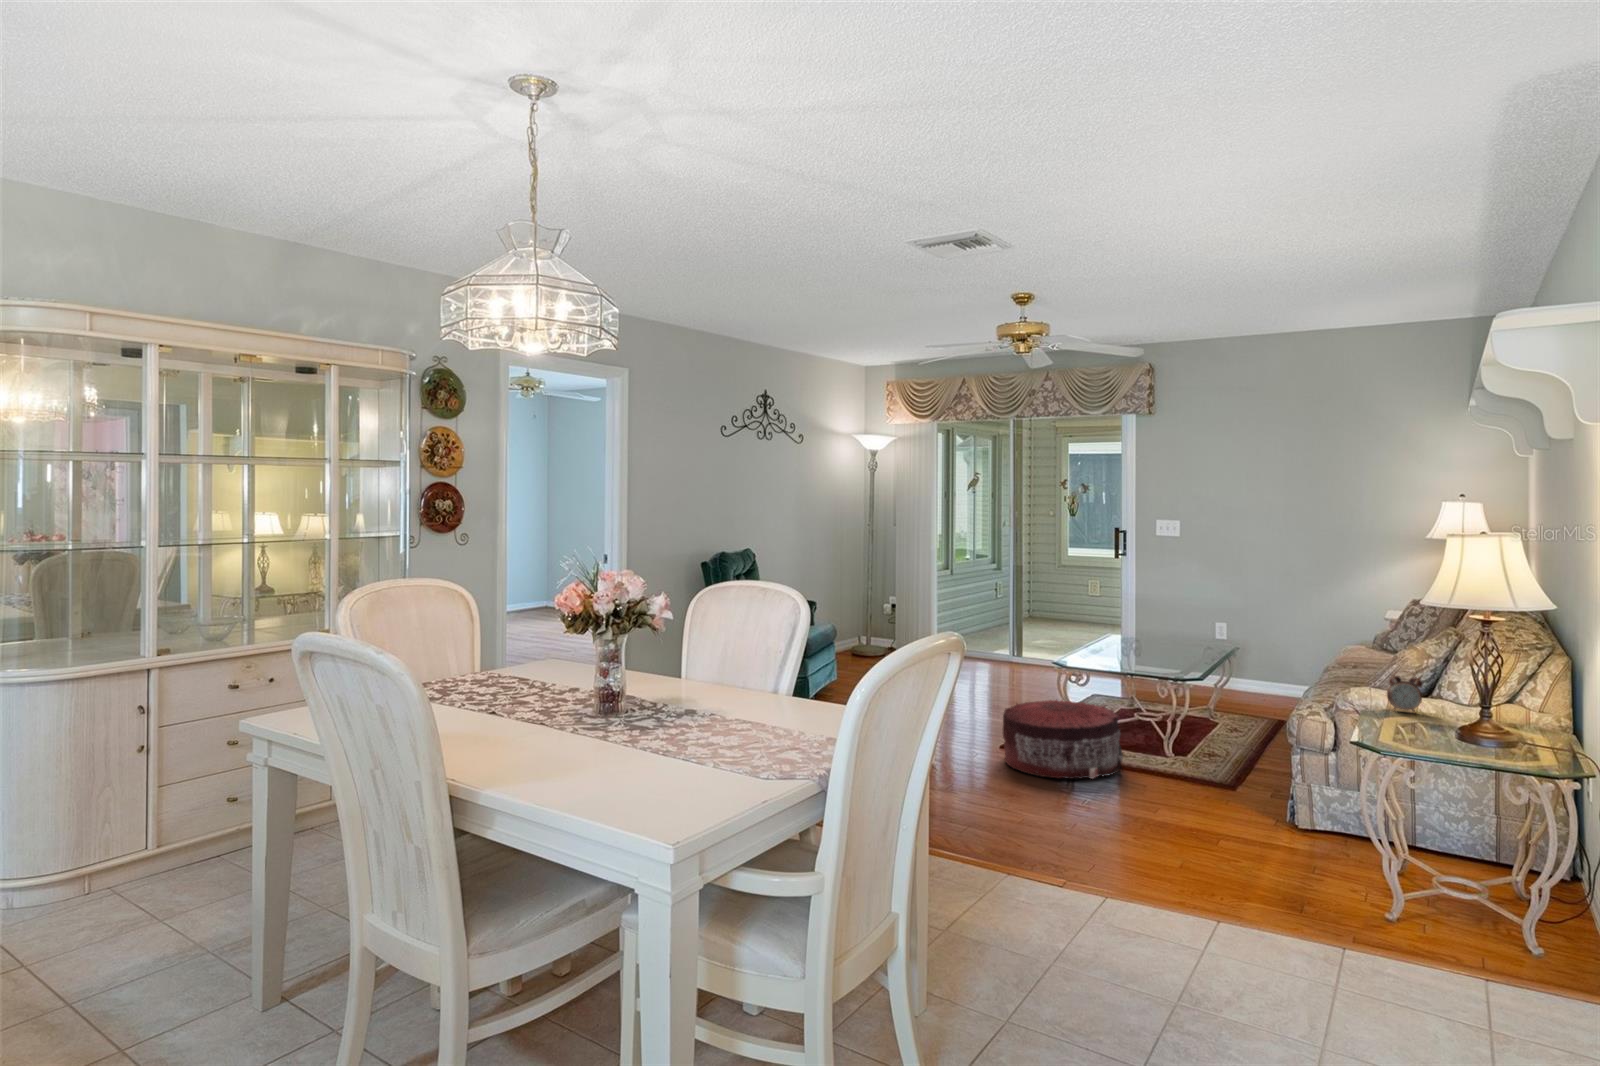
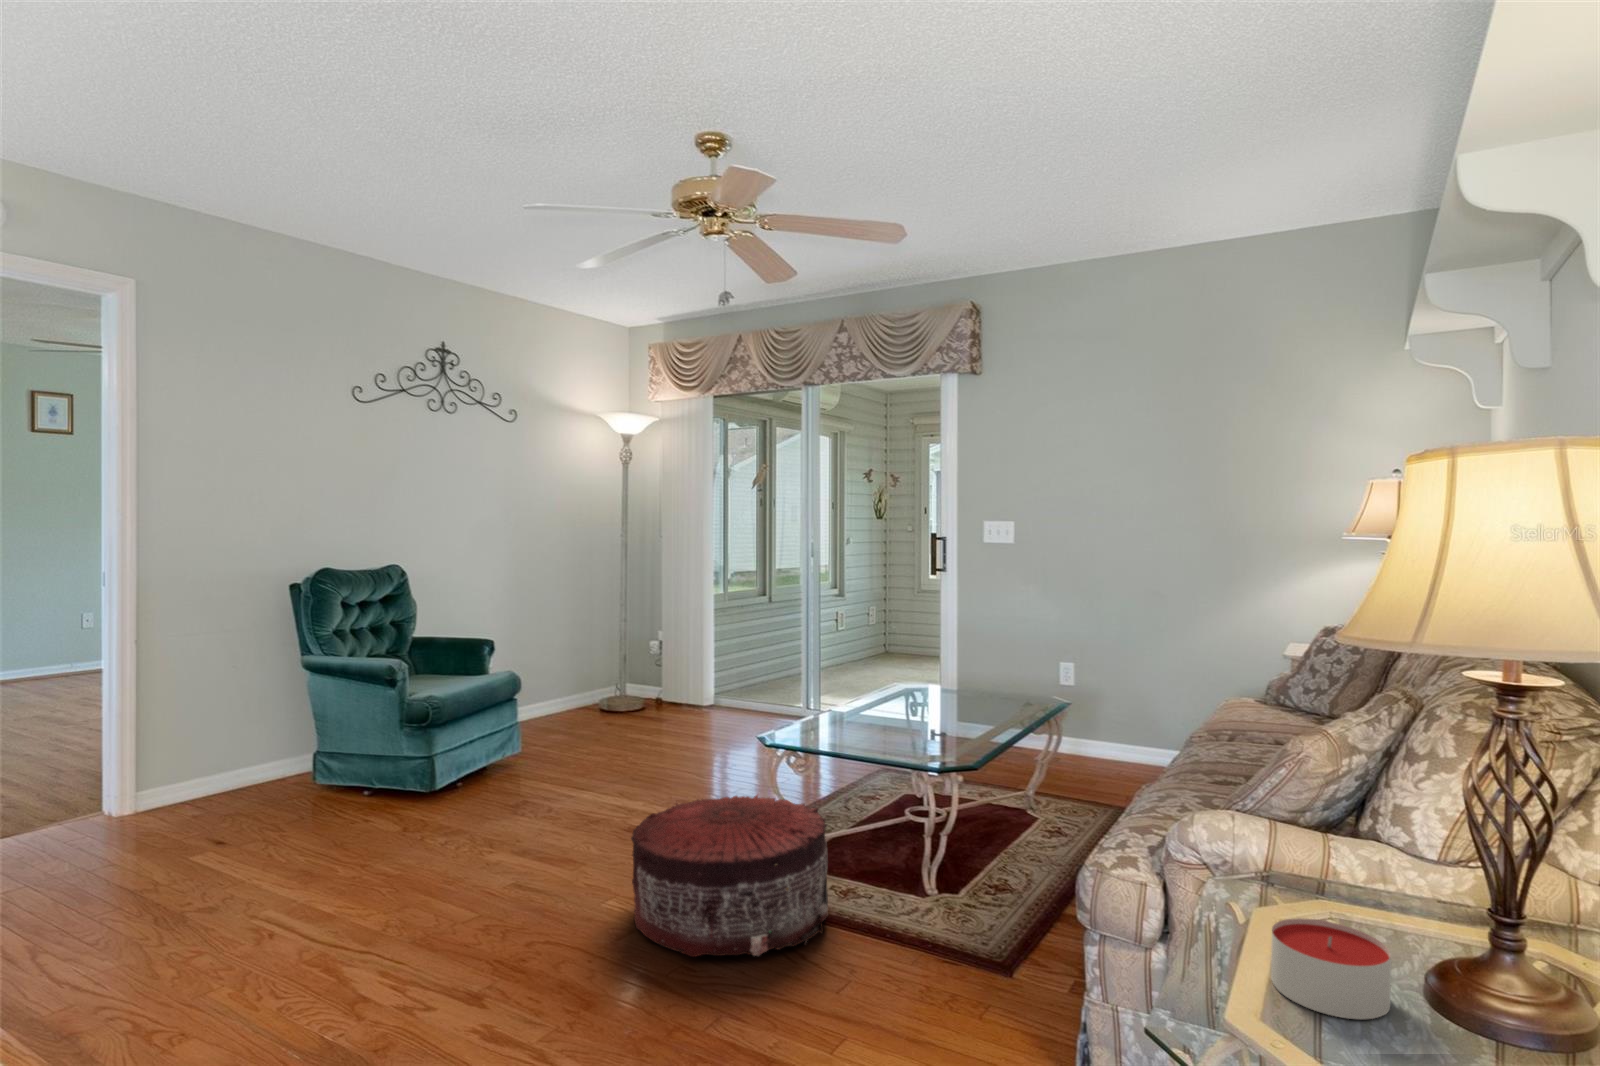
alarm clock: present [1387,675,1422,712] -> none [1257,793,1339,902]
candle: none [1397,709,1441,736] -> present [1271,918,1391,1019]

